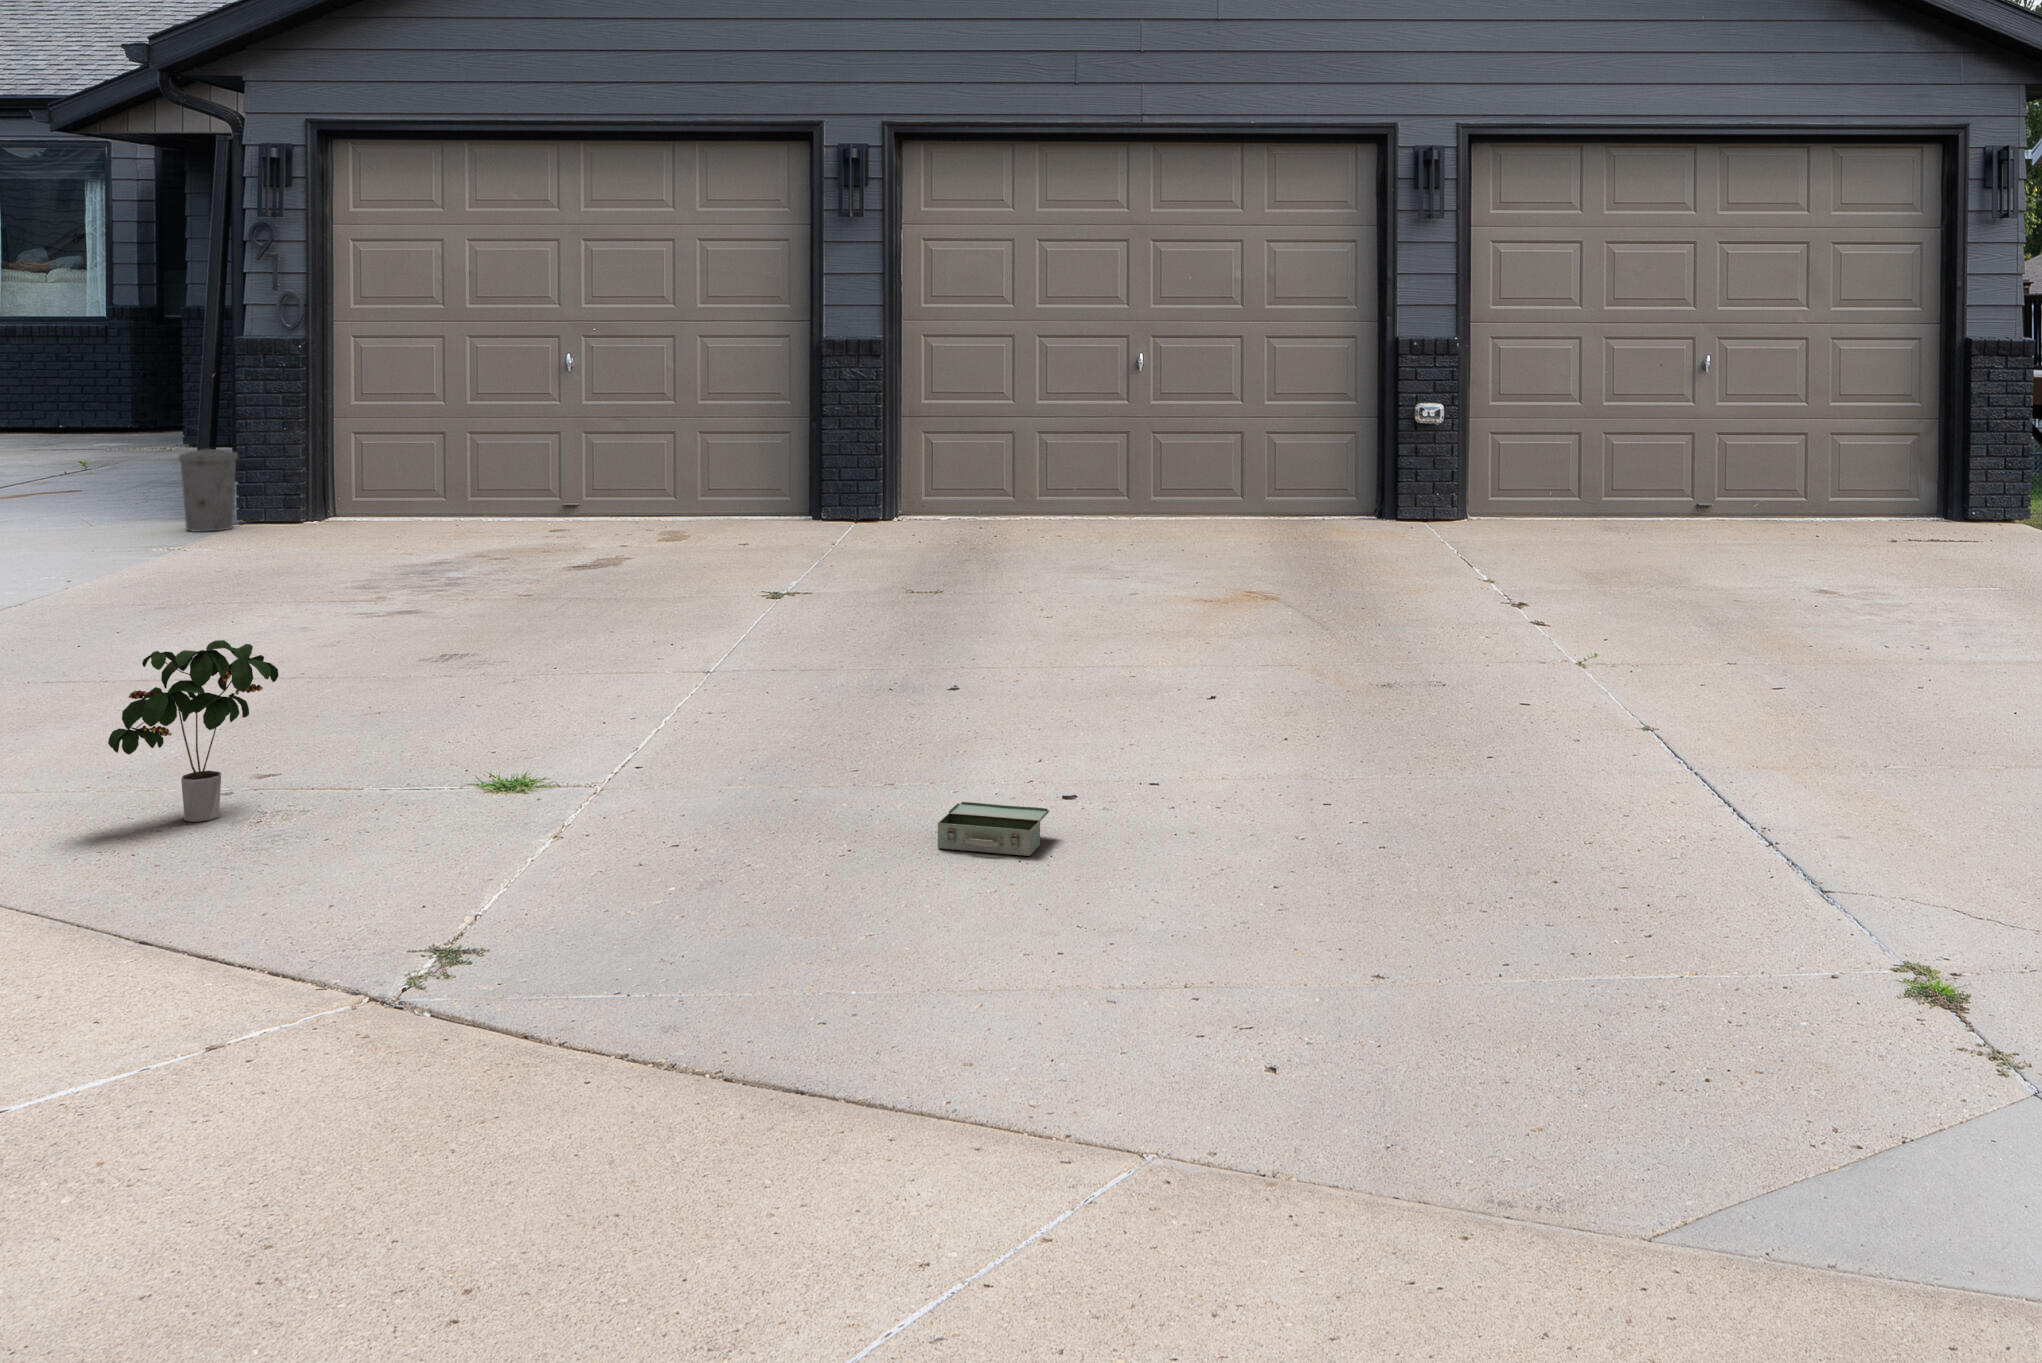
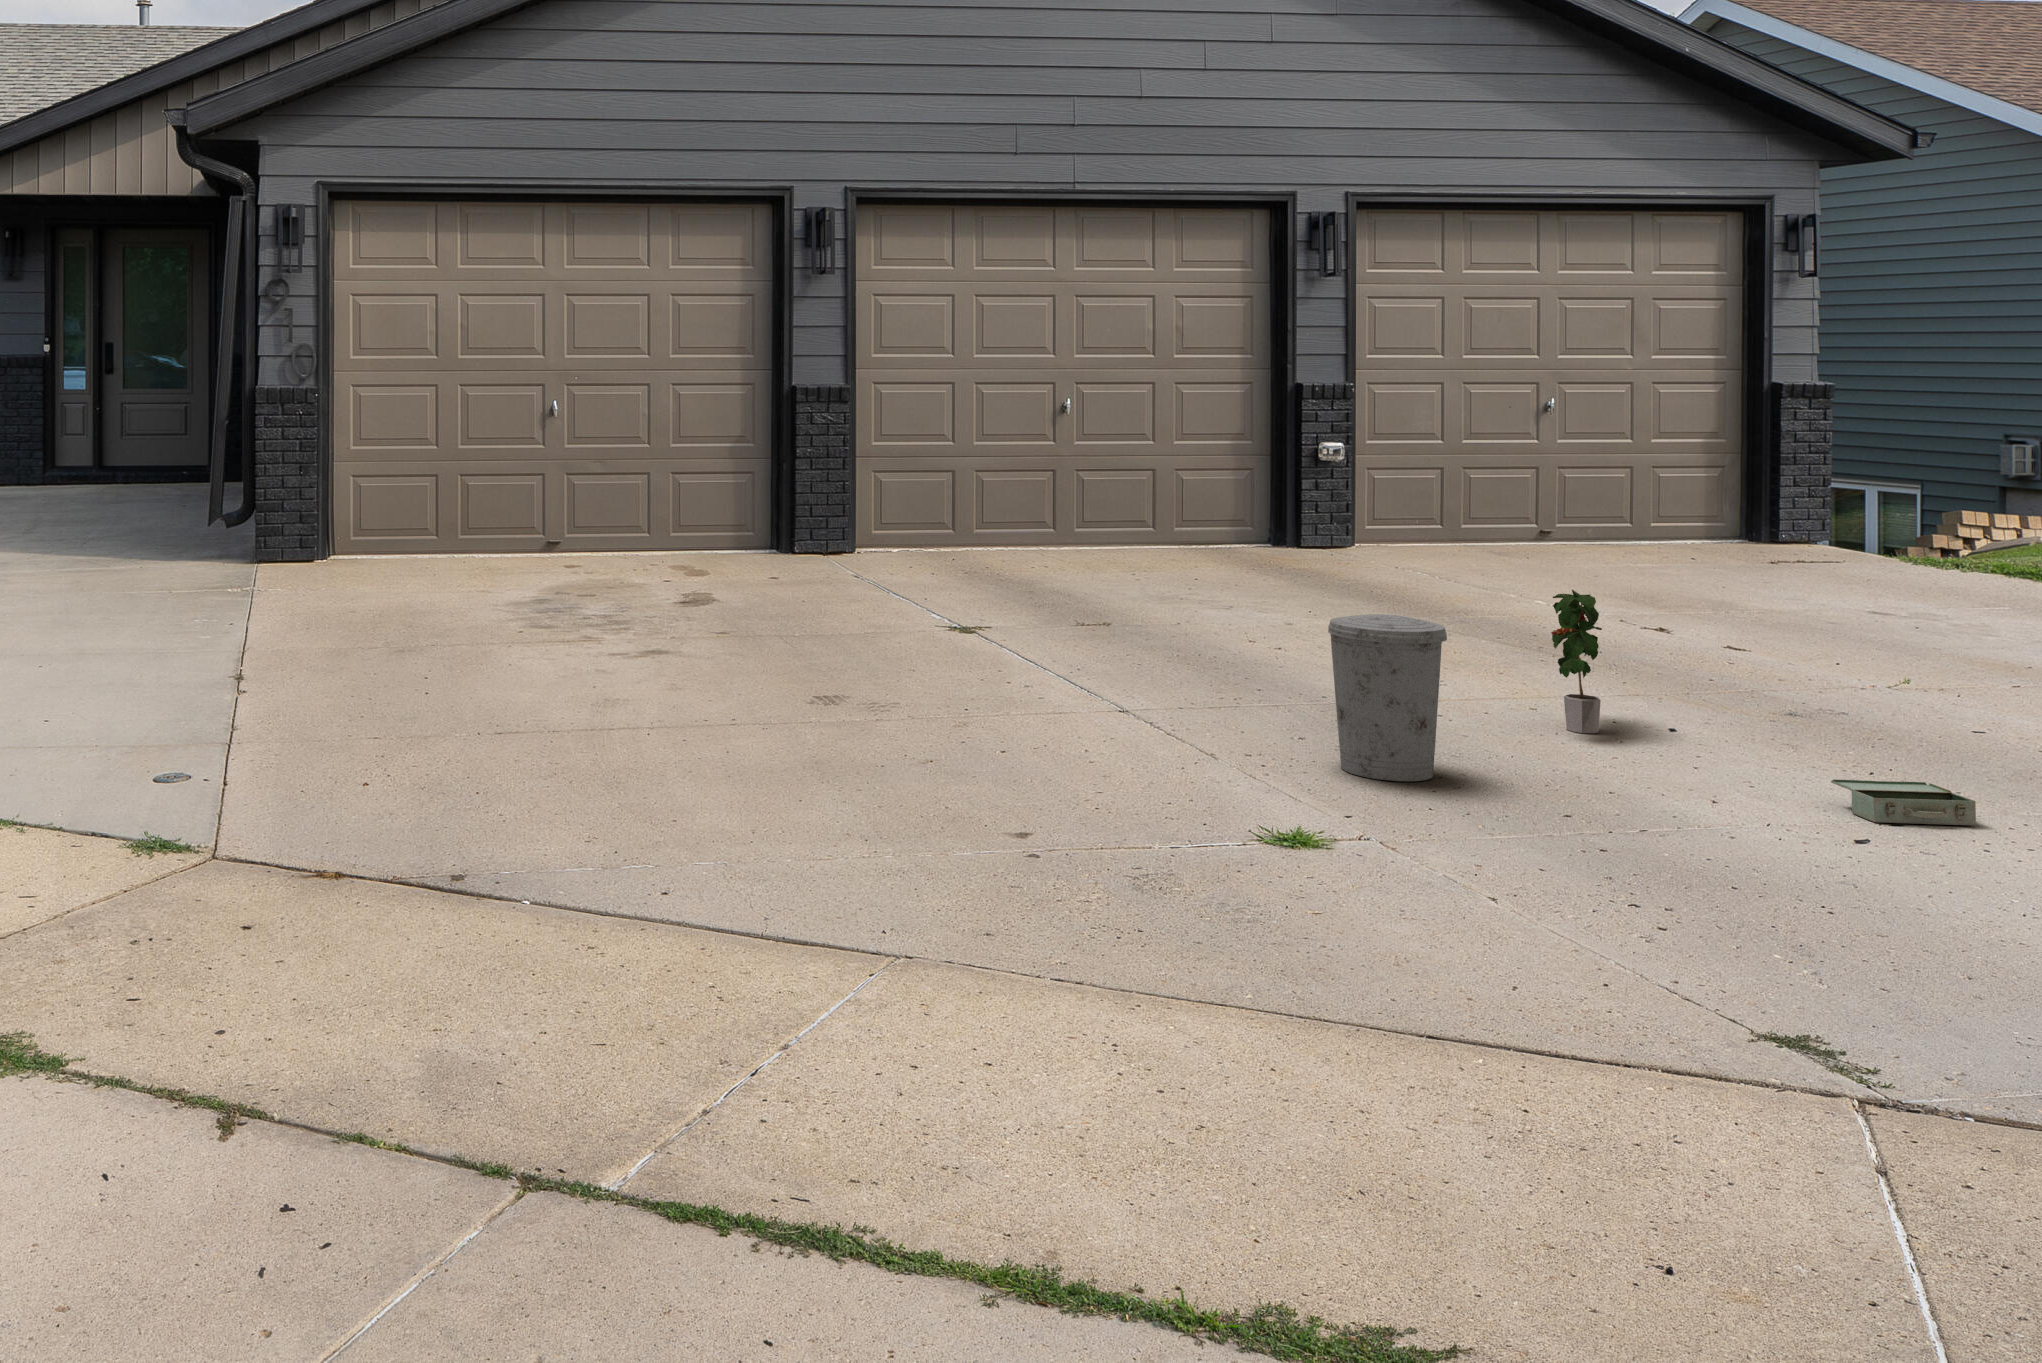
trash can: present [179,449,238,532] -> present [1328,614,1447,781]
potted plant: present [108,640,279,822] -> present [1551,590,1602,733]

